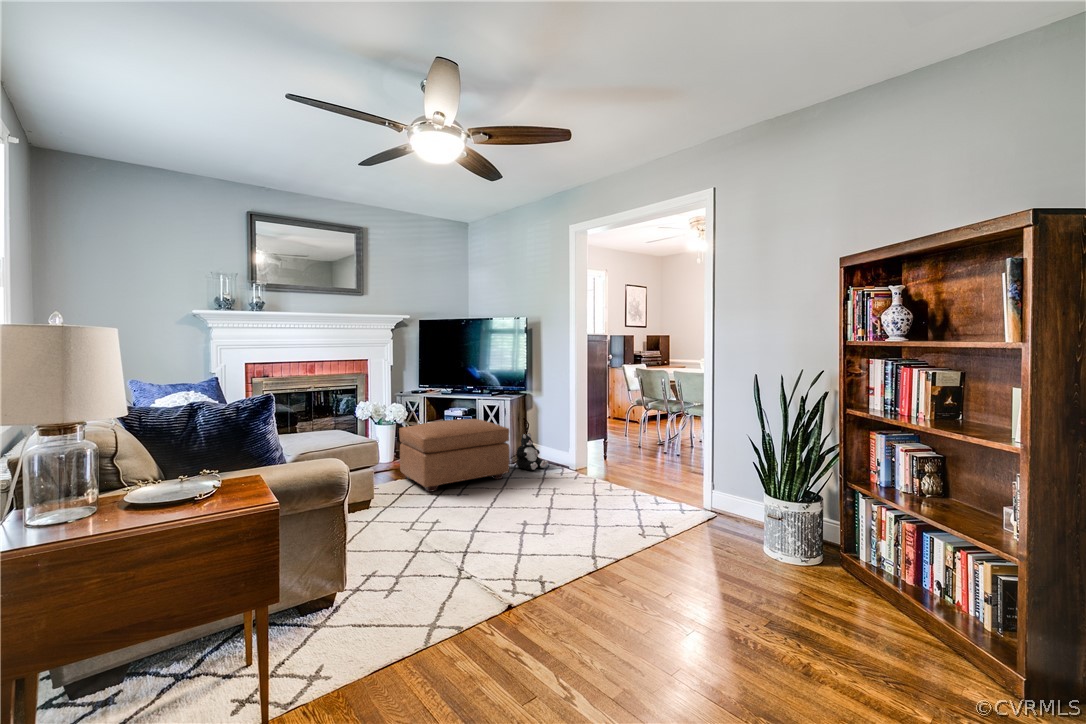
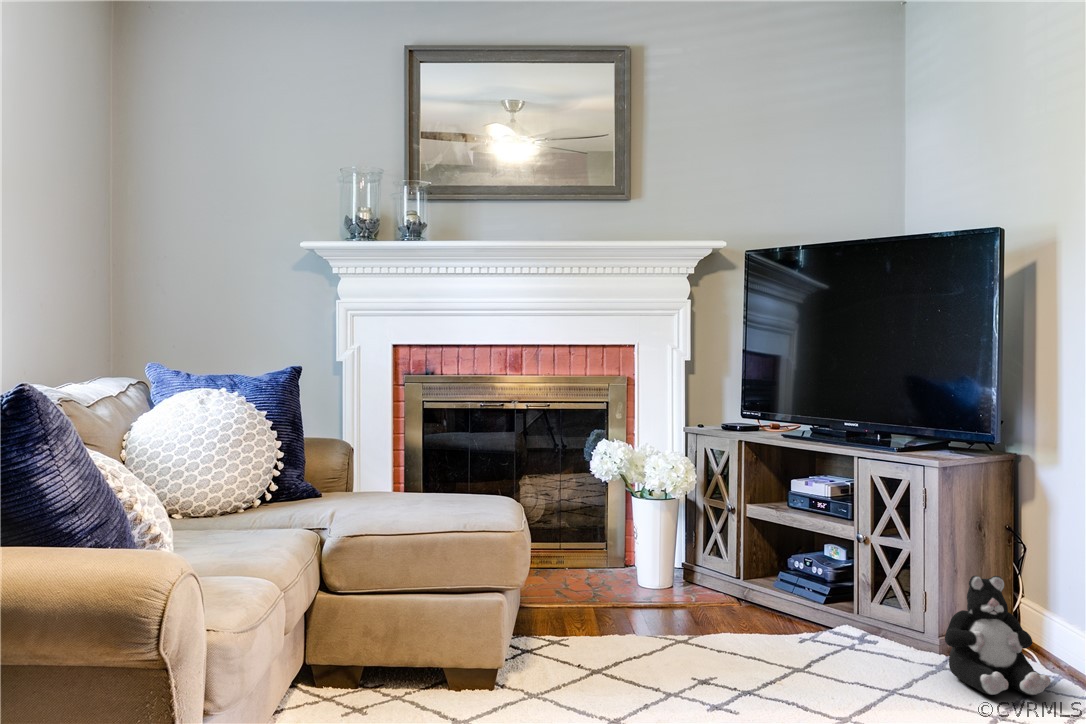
ottoman: present [399,419,510,492] -> none [617,504,895,699]

